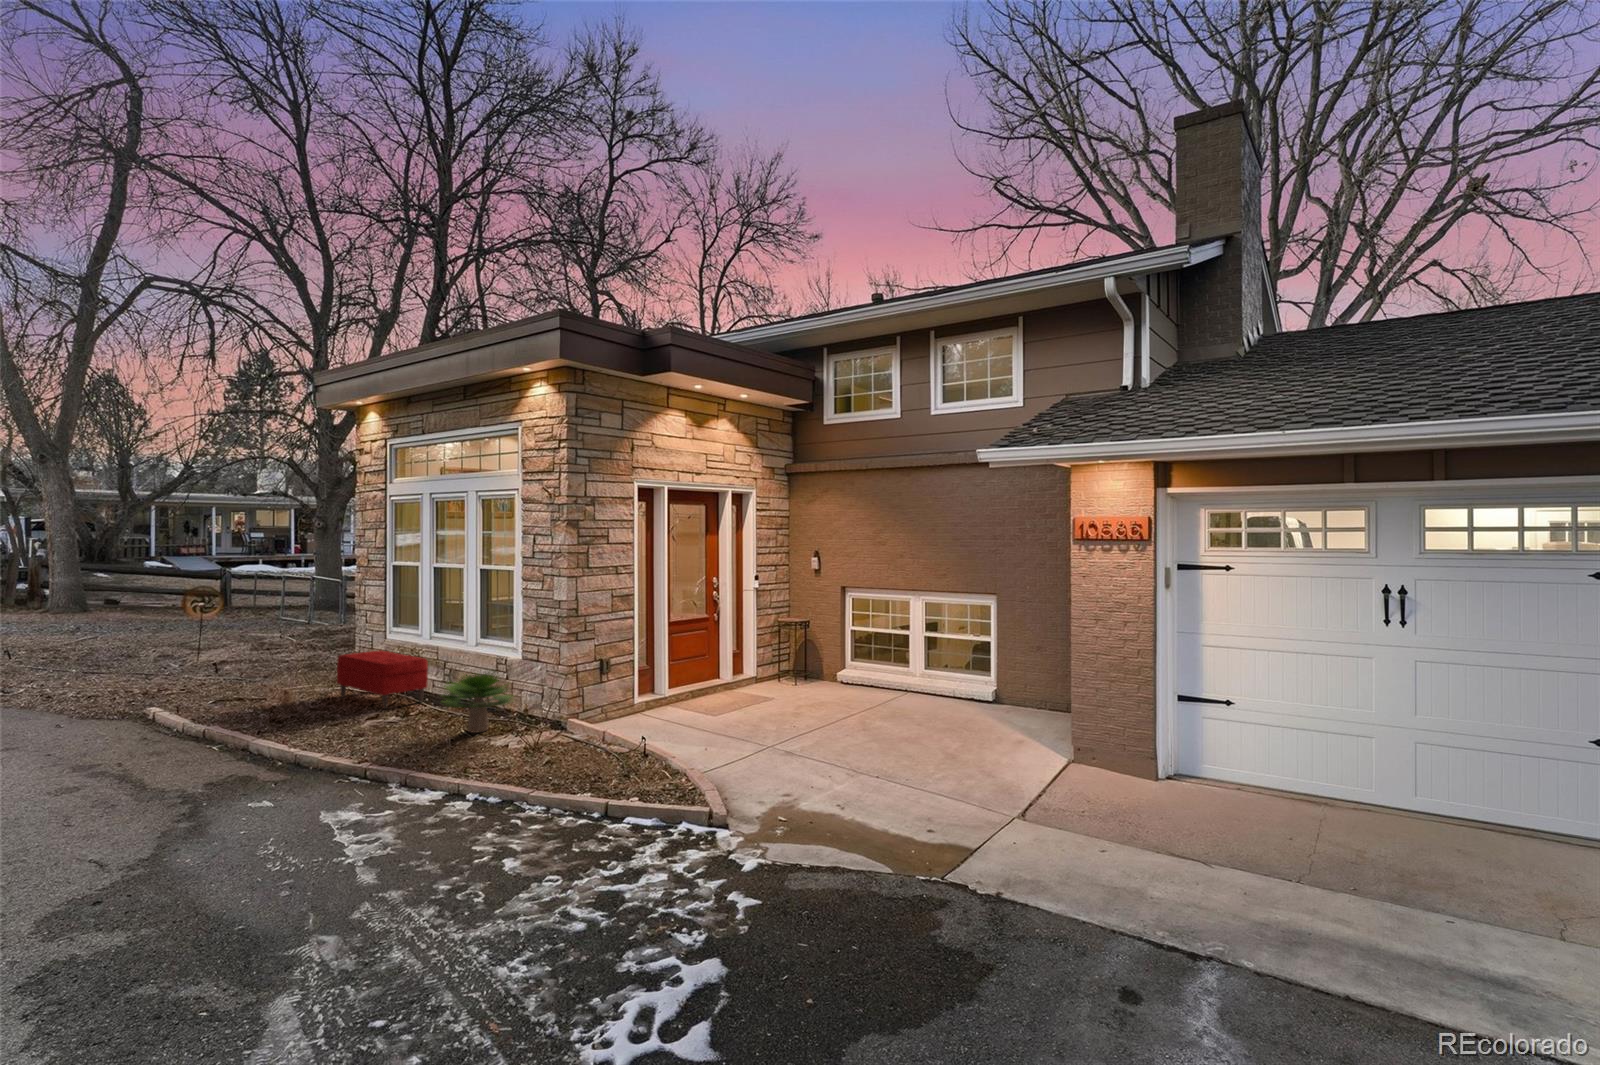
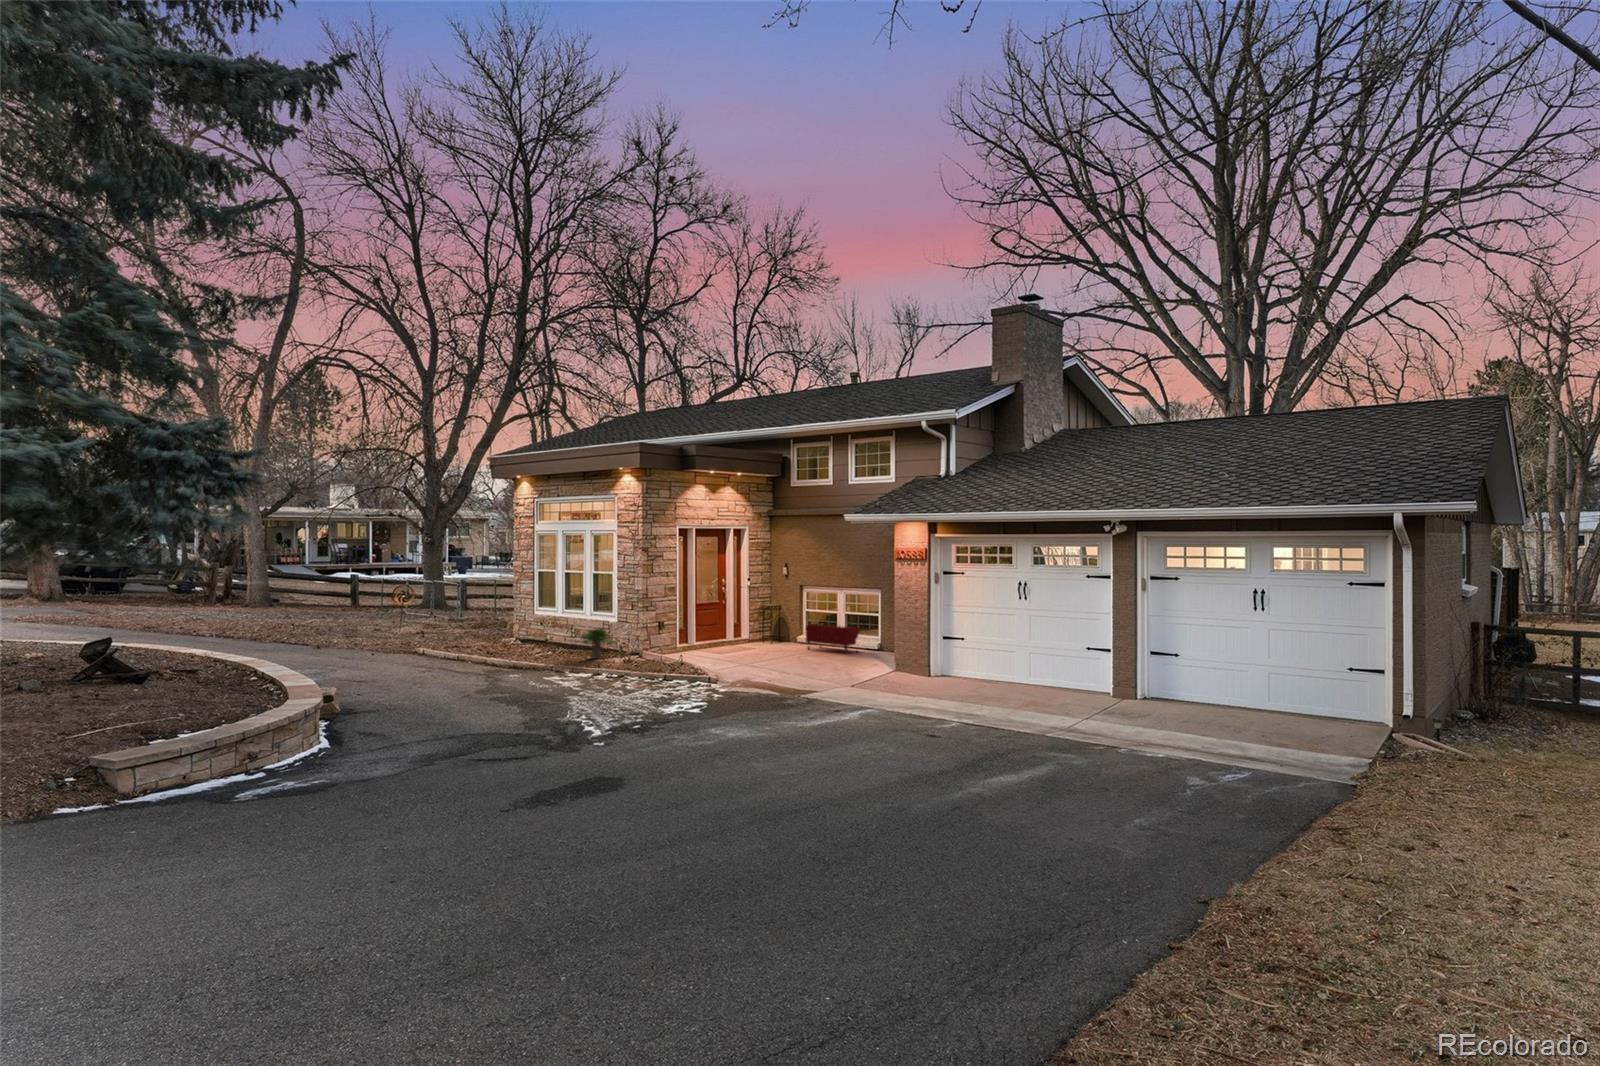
bench: present [337,650,428,709] -> present [806,625,860,653]

